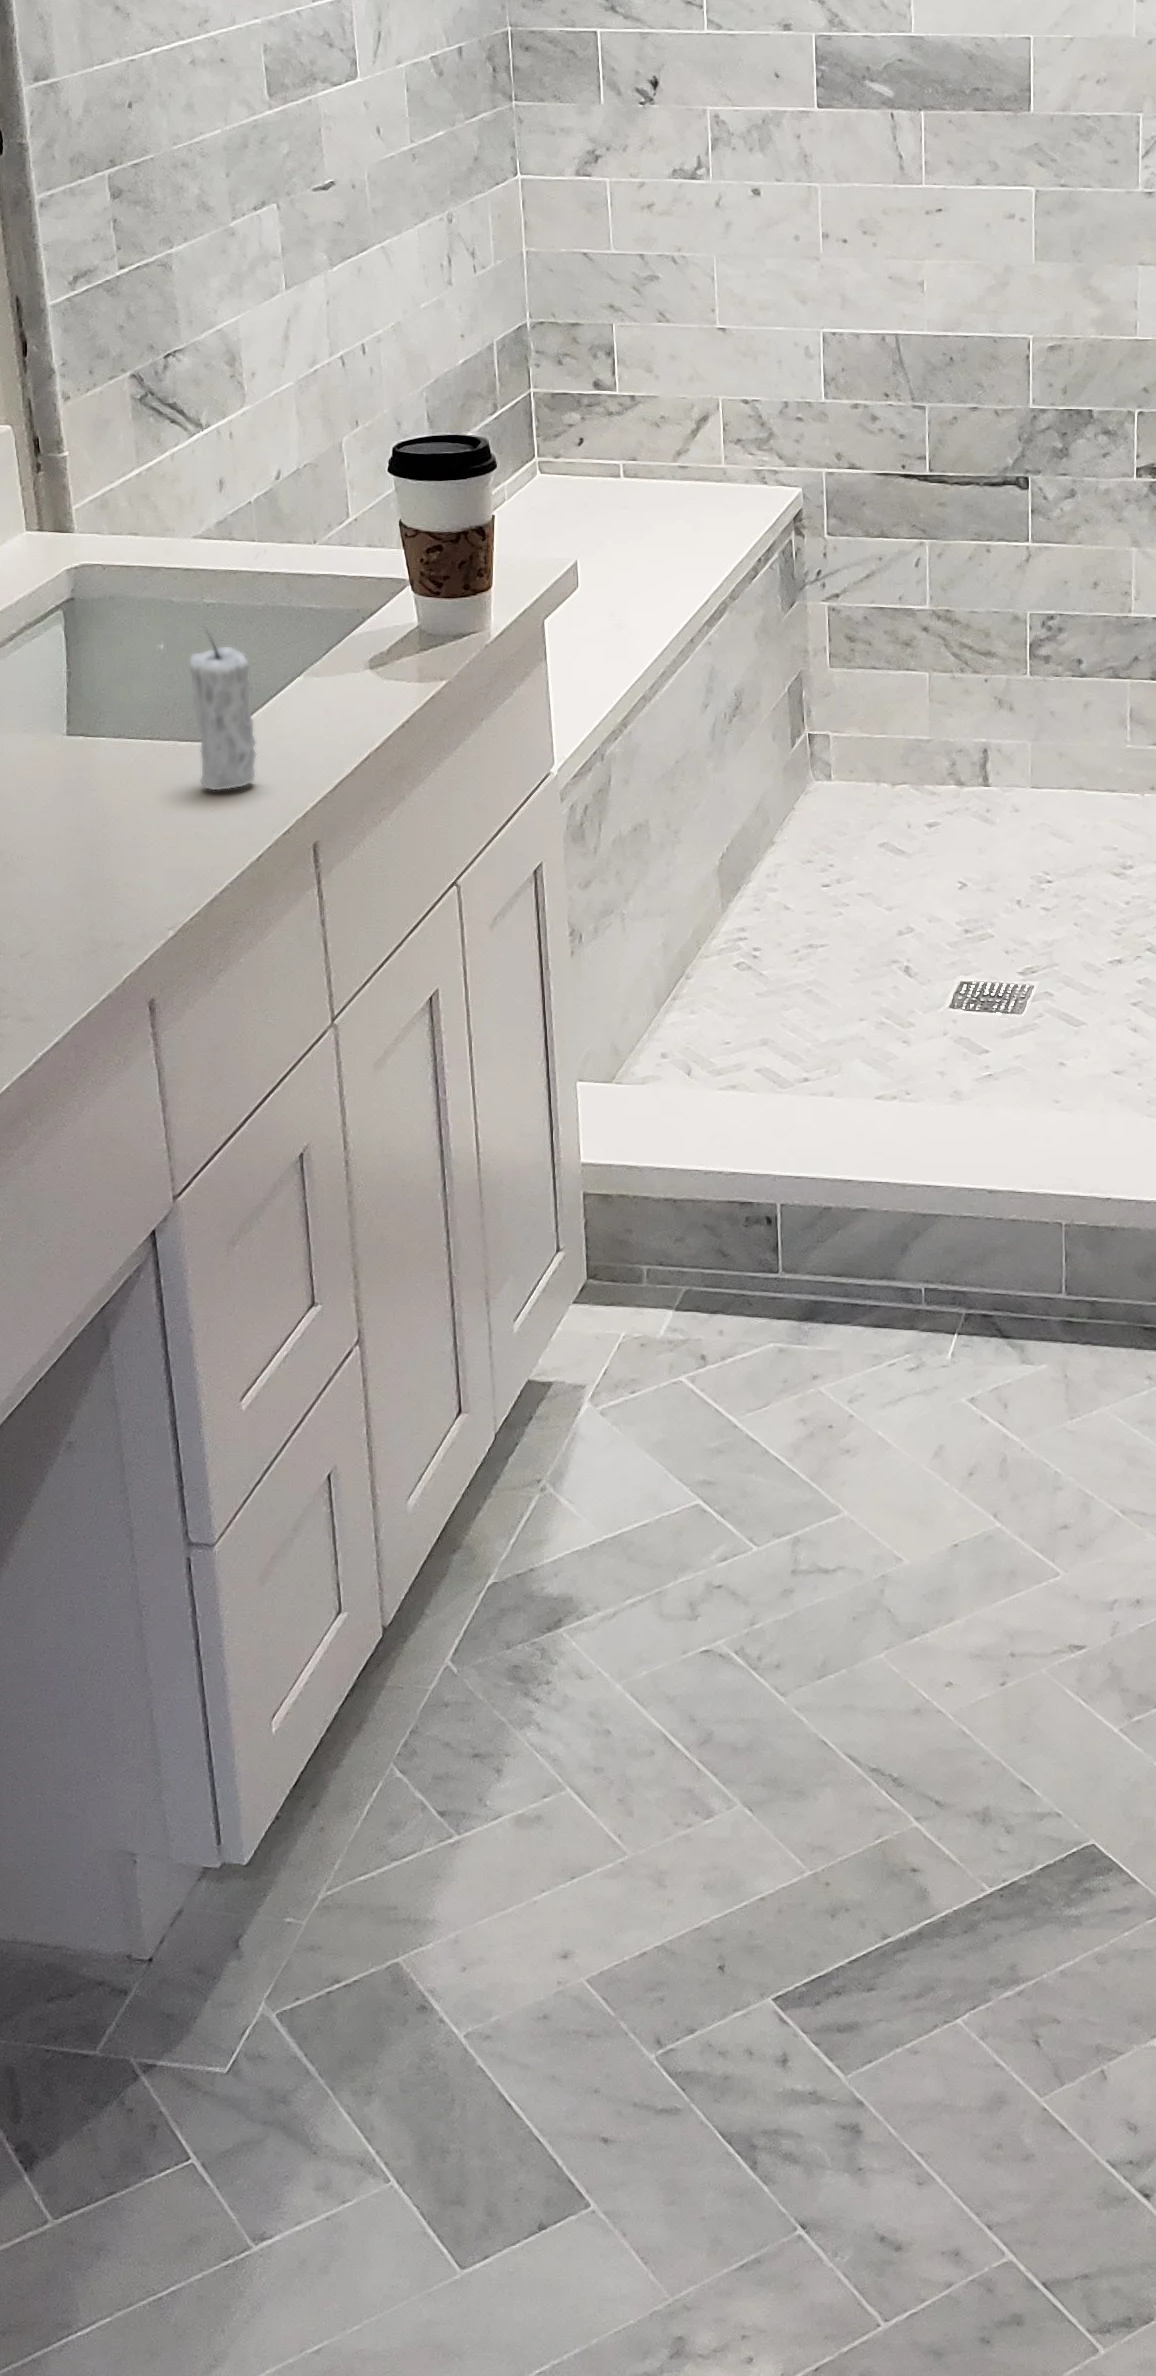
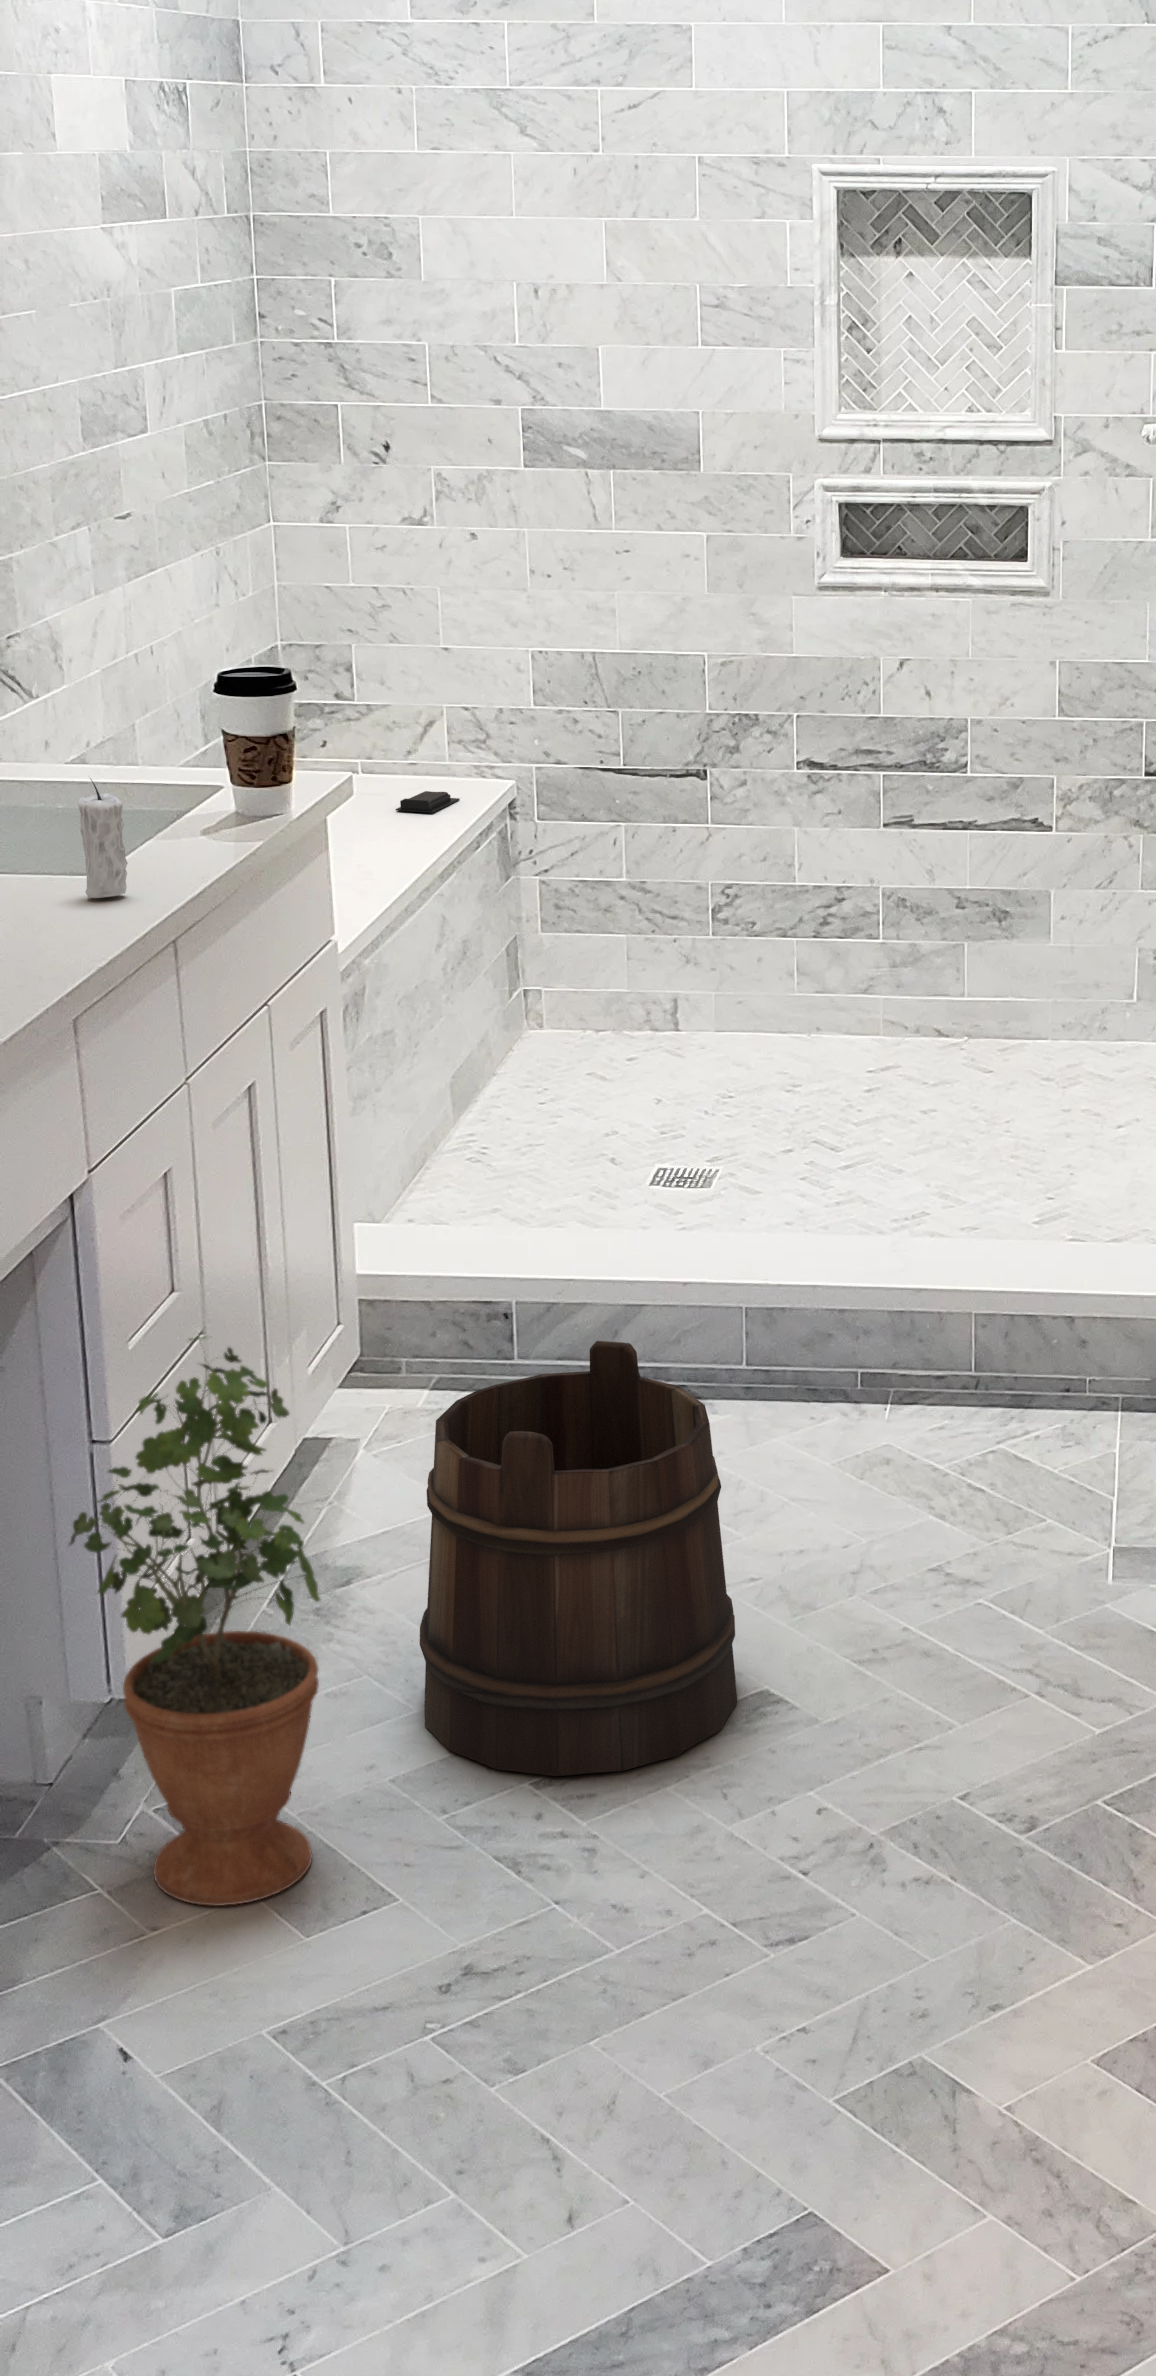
soap bar: none [655,501,732,530] -> present [396,791,460,813]
bucket: none [640,1370,1056,1981] -> present [420,1341,737,1776]
potted plant: none [152,1429,495,2190] -> present [69,1337,321,1906]

